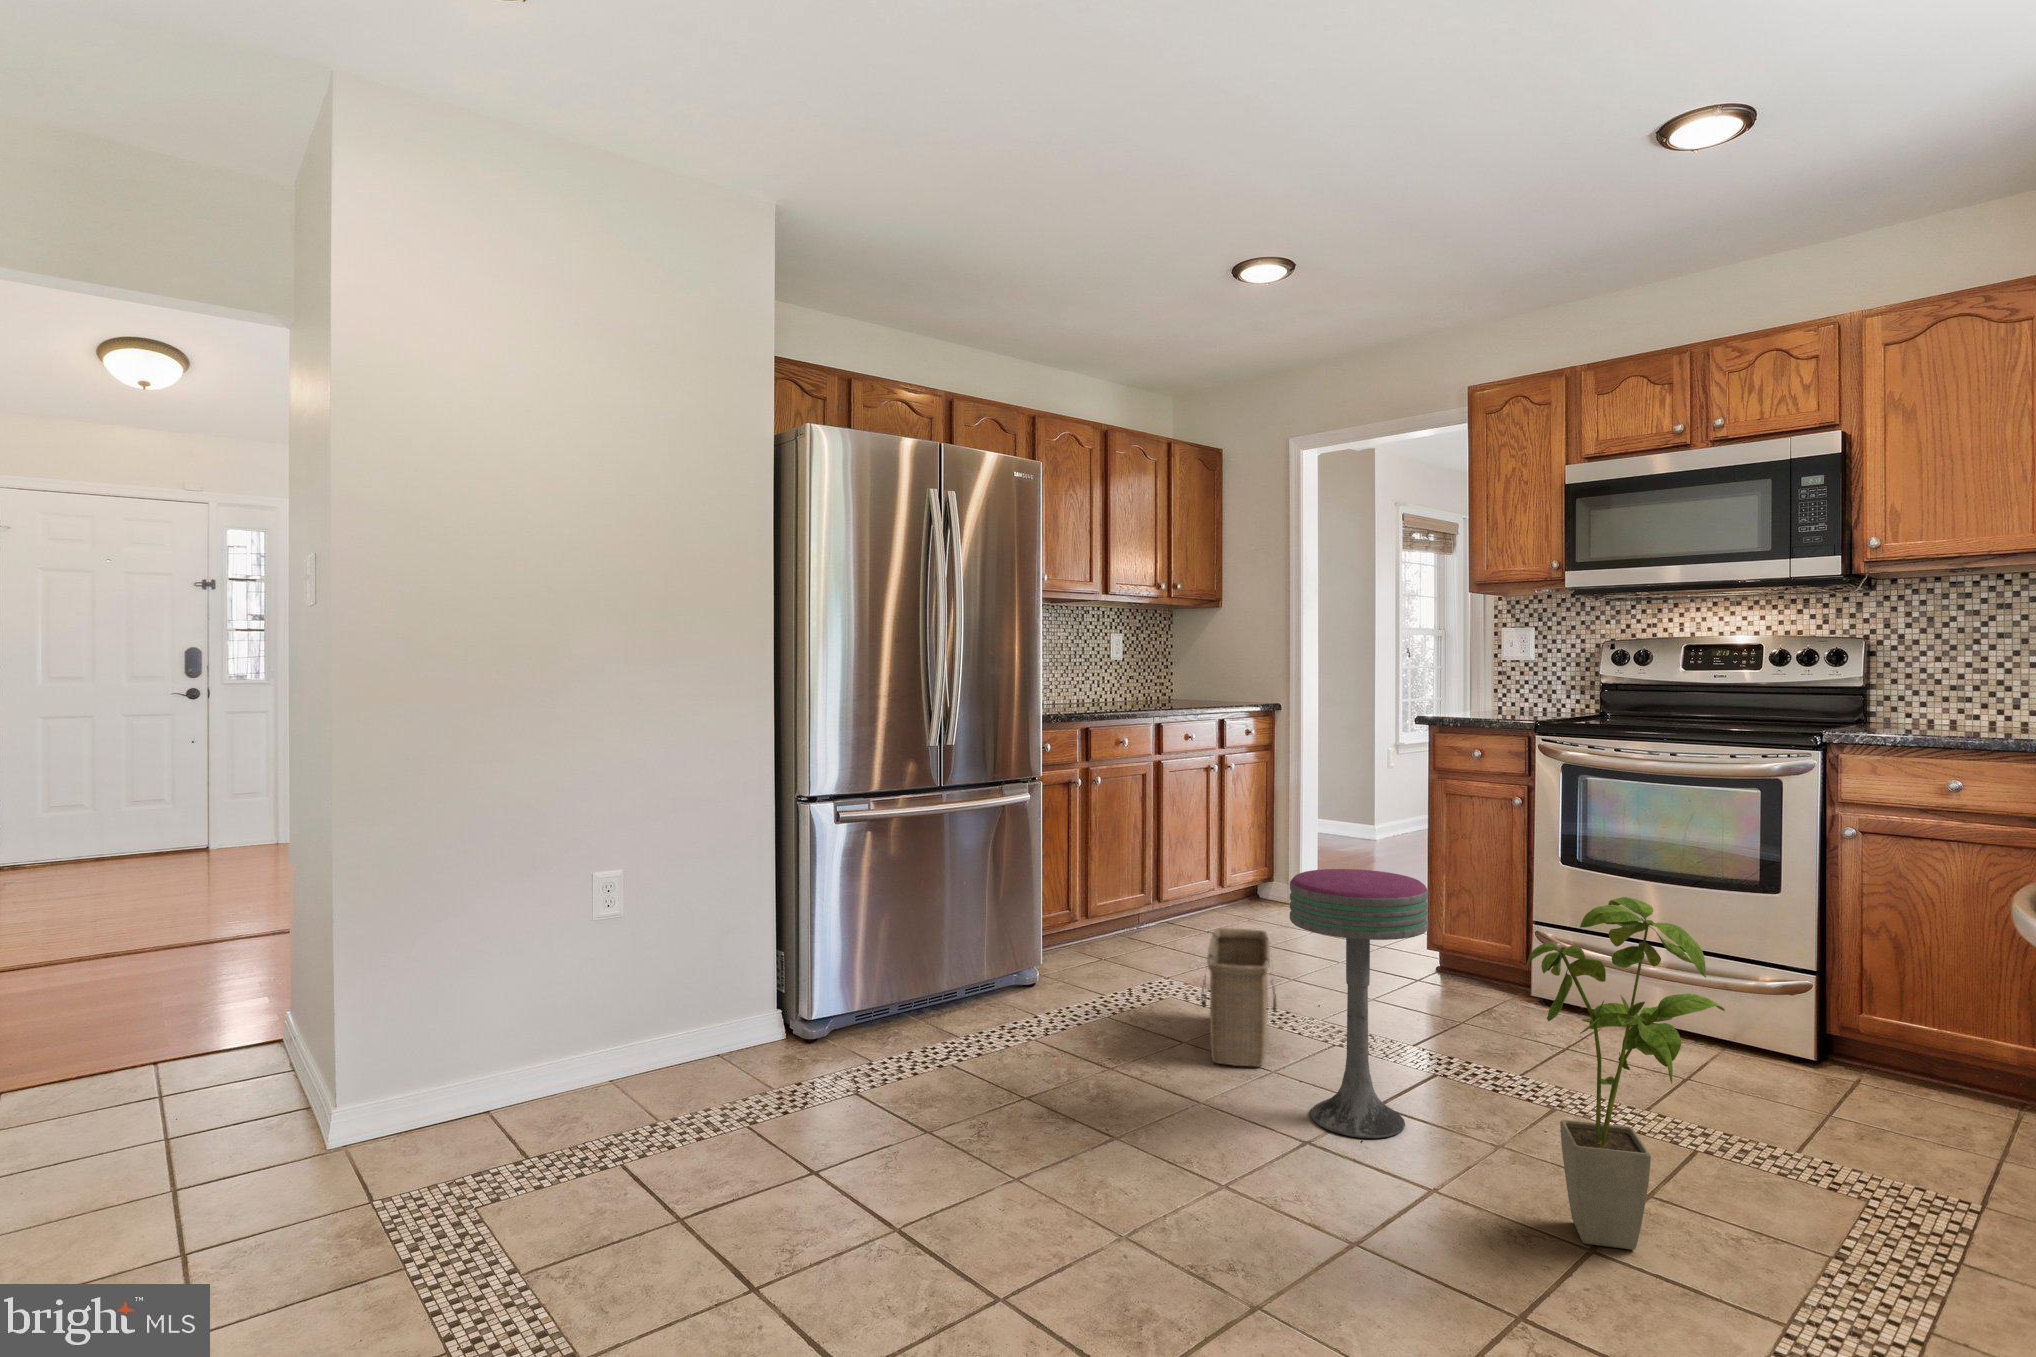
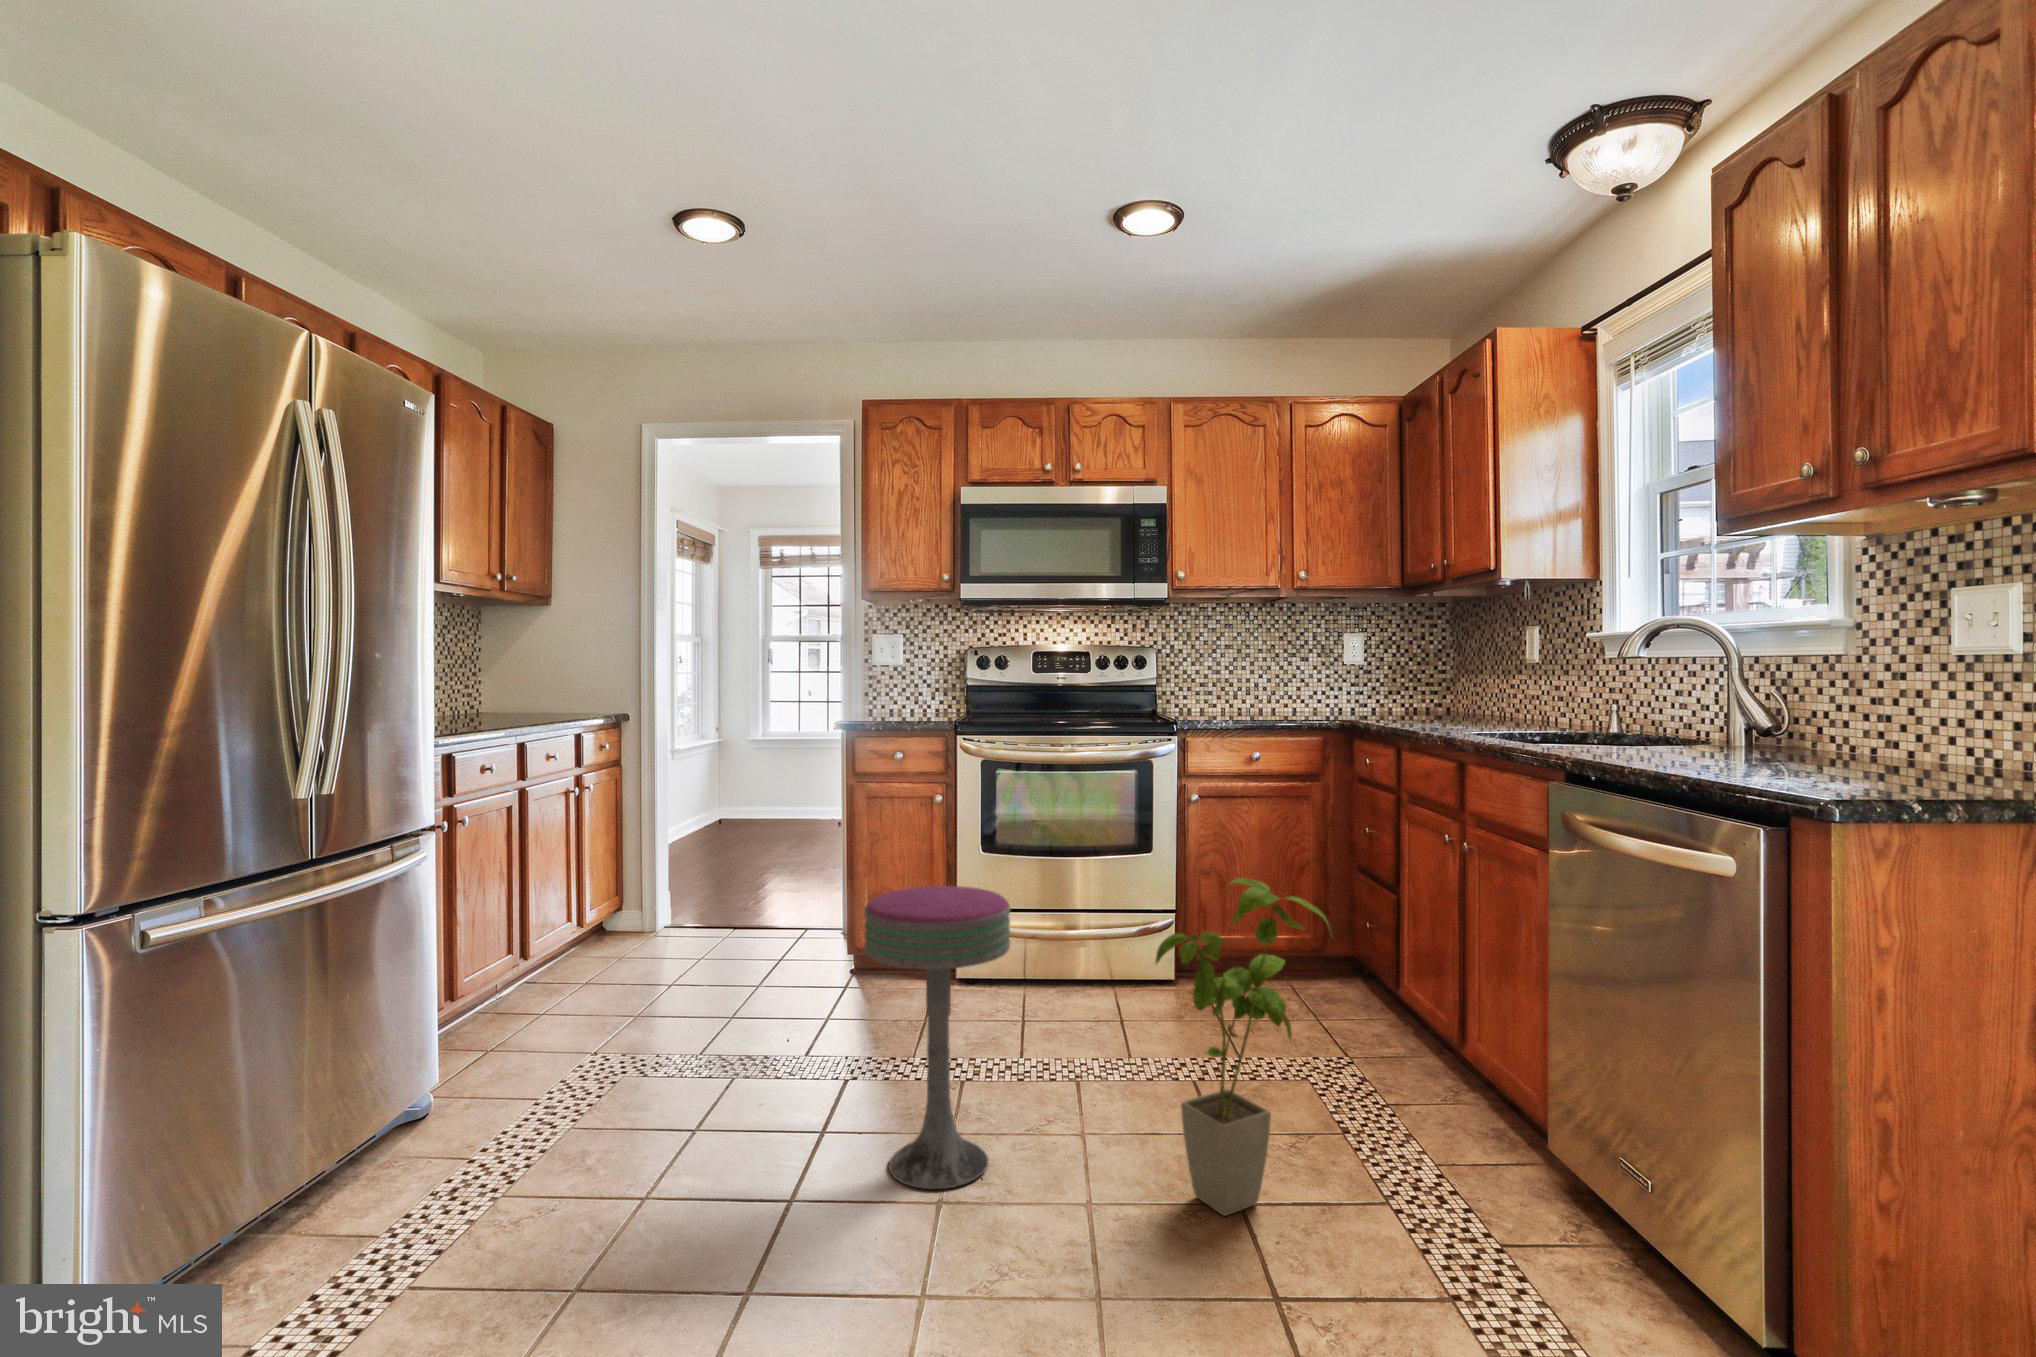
basket: present [1201,928,1276,1067] -> none [684,973,800,1151]

